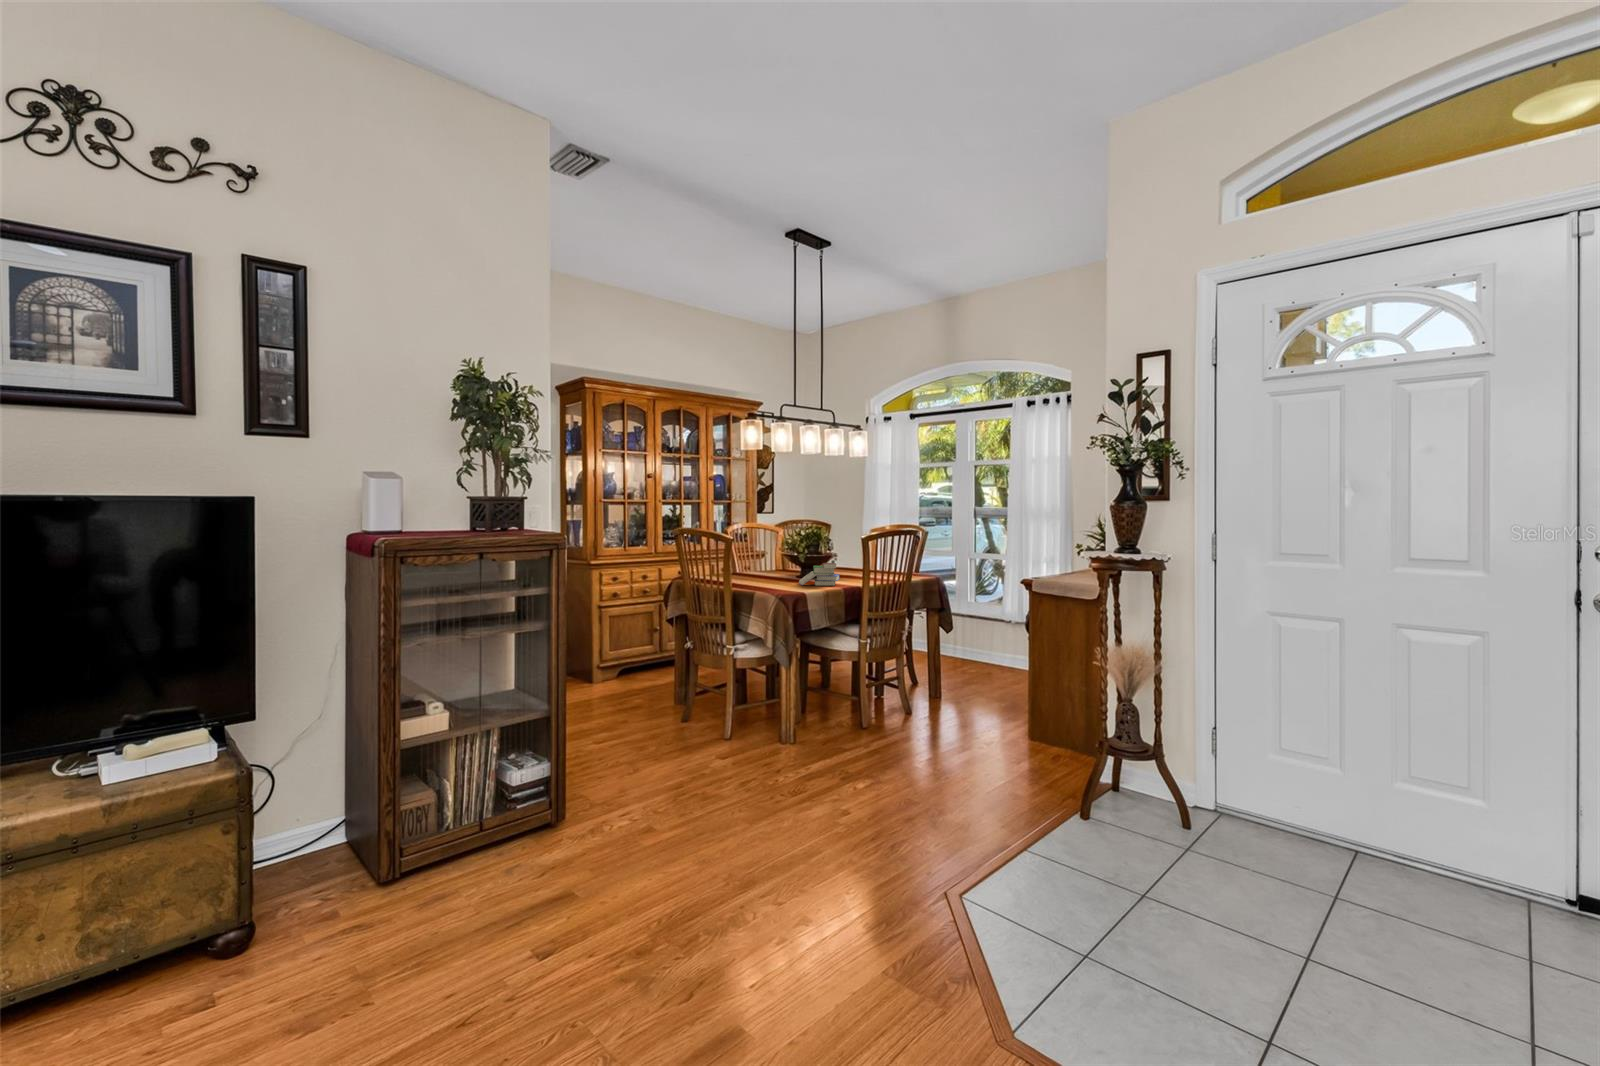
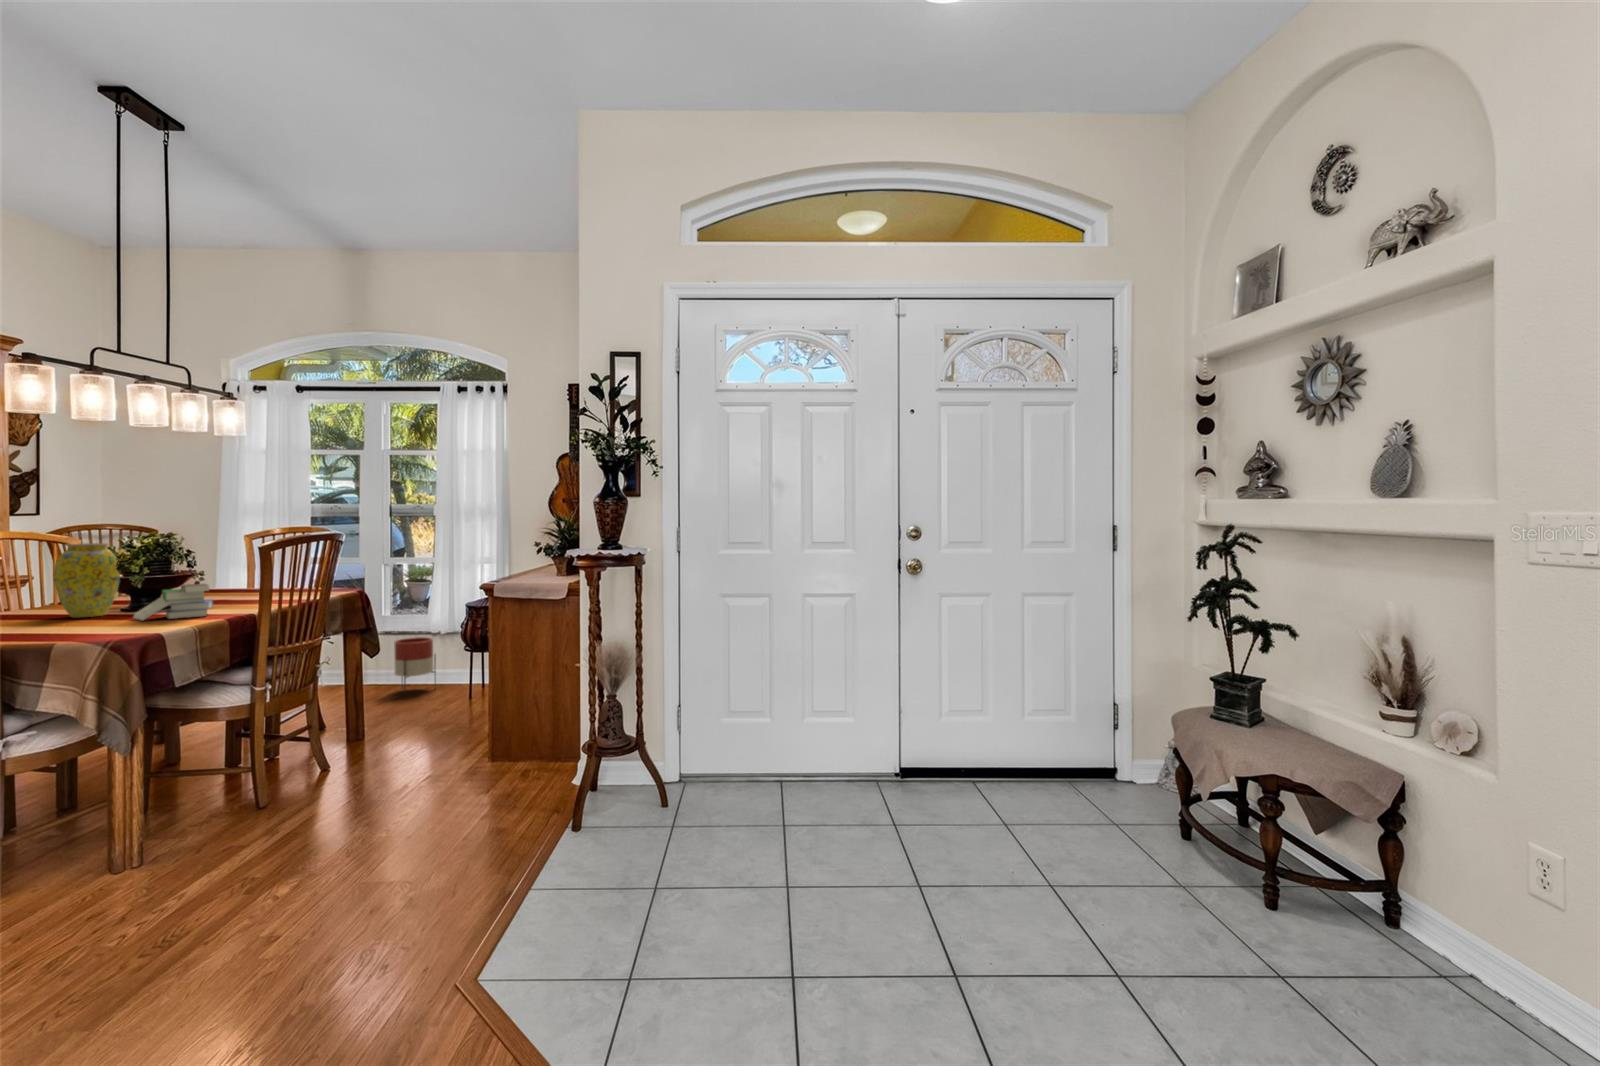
vase: none [765,533,796,580] -> present [53,543,120,618]
planter: none [966,620,999,668] -> present [394,637,436,694]

